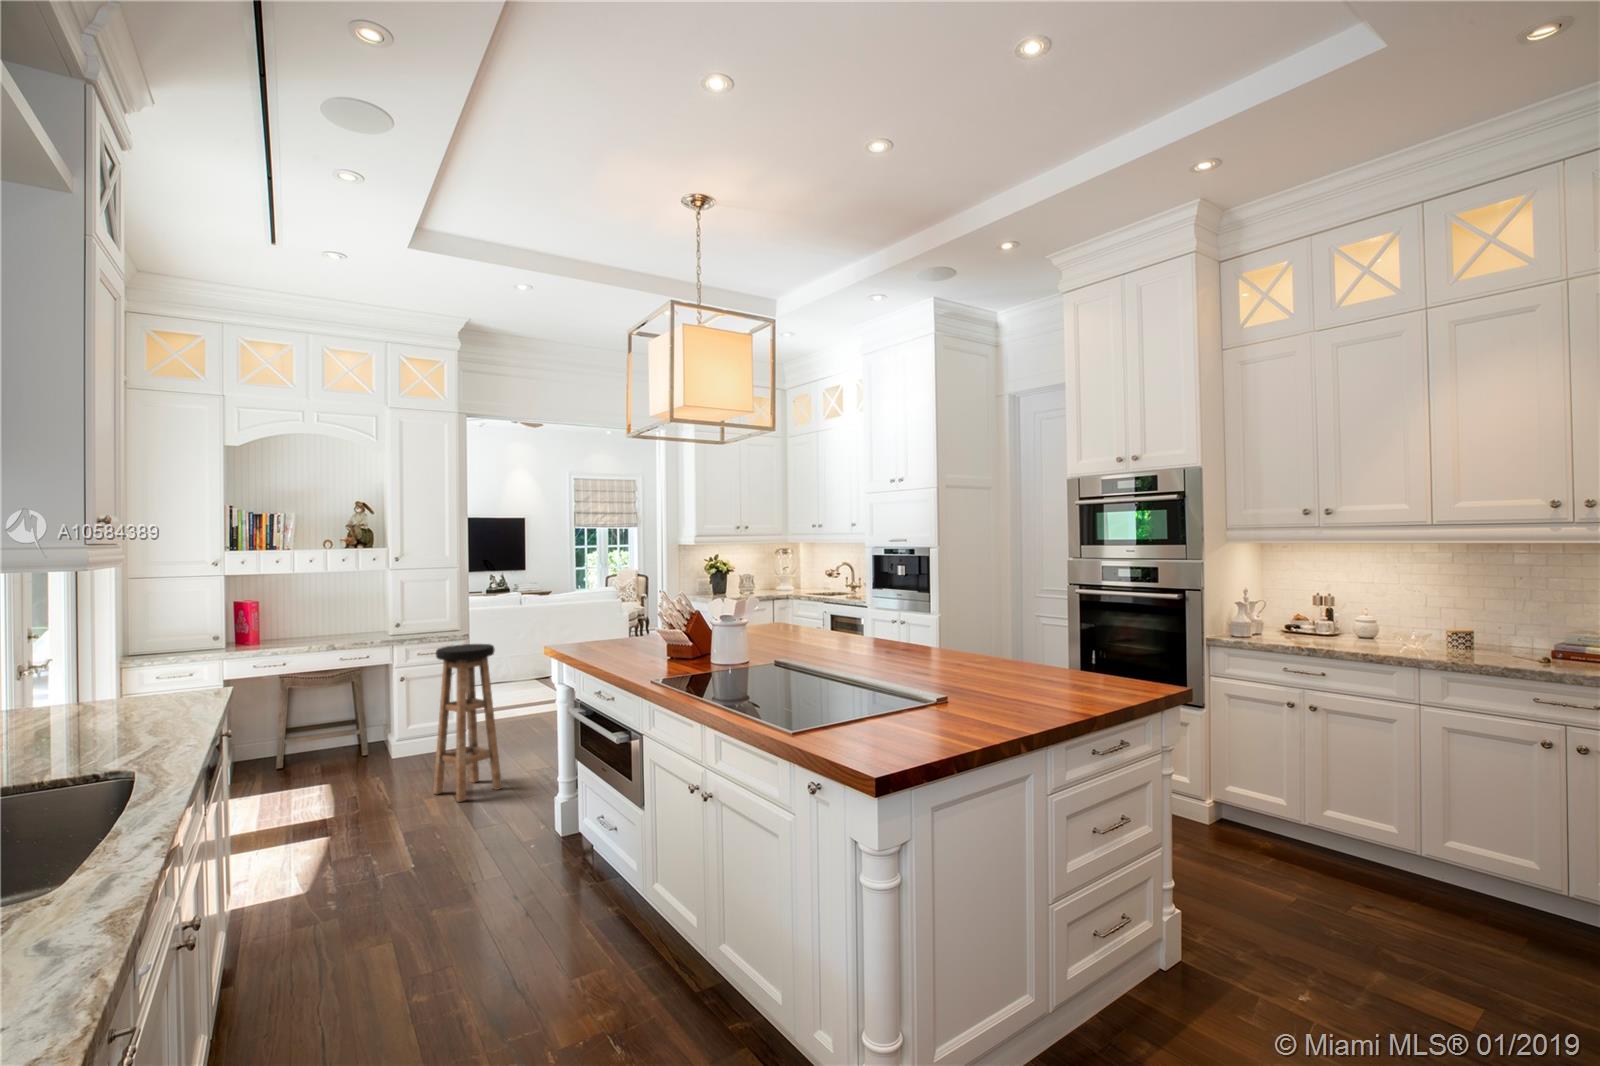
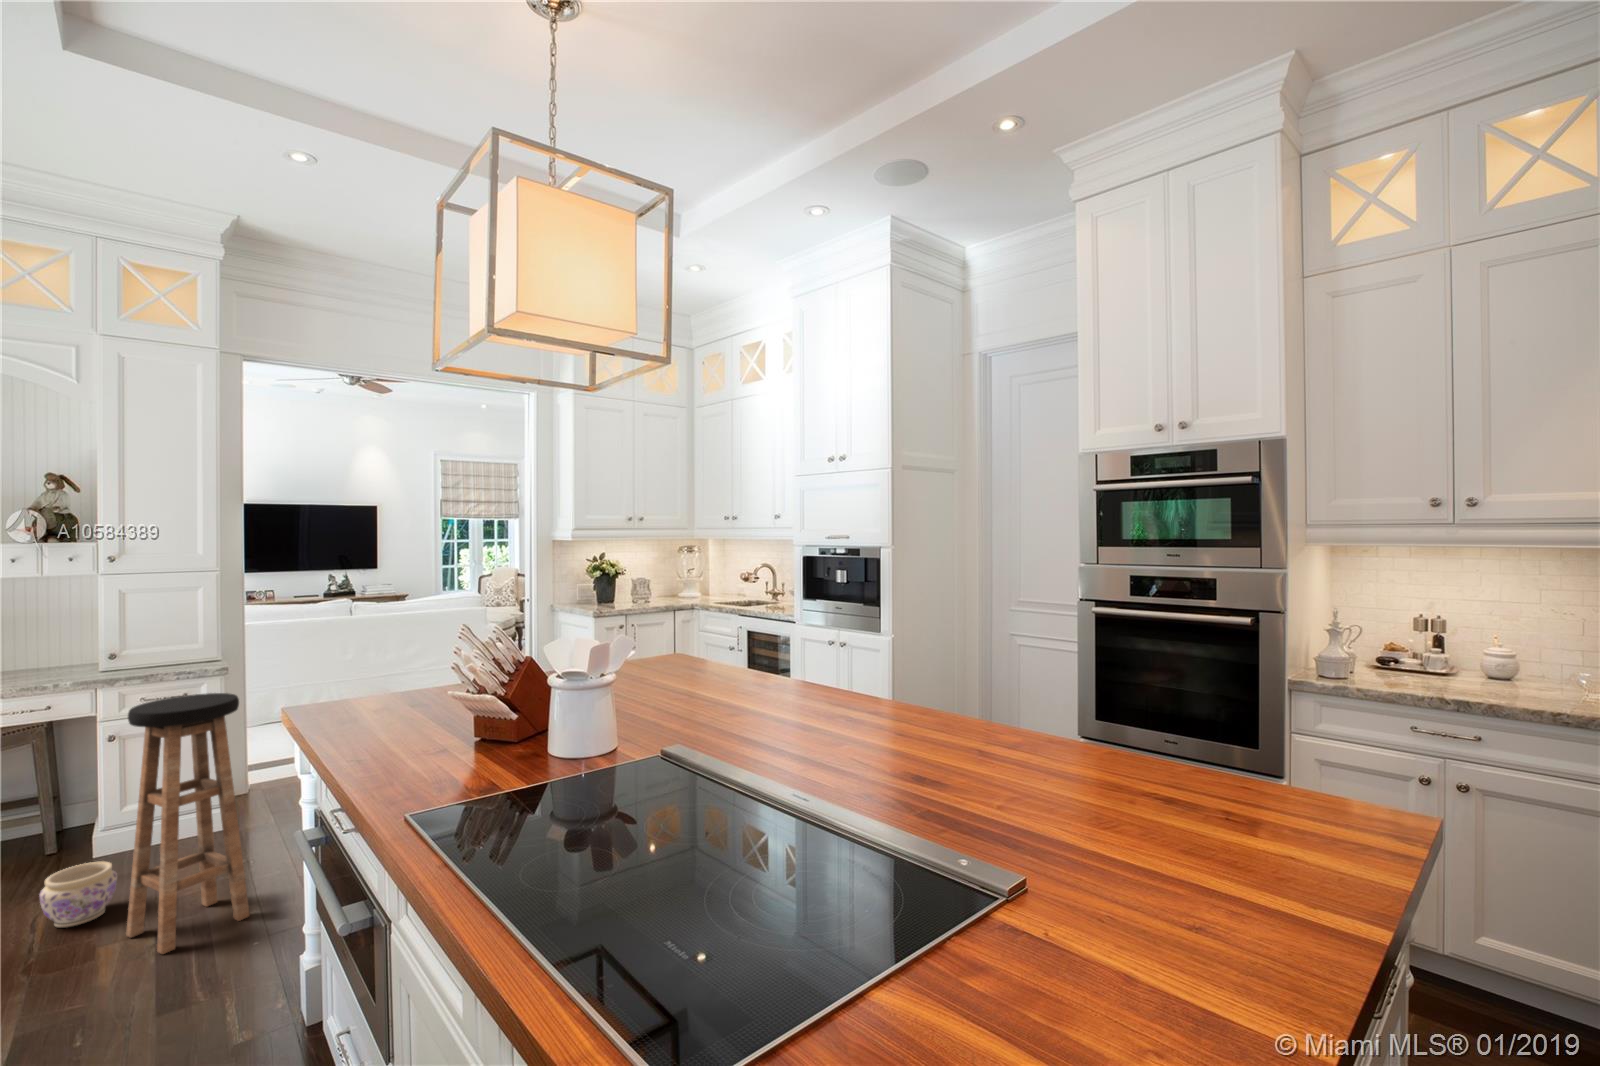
planter: none [380,752,420,789] -> present [39,862,117,928]

